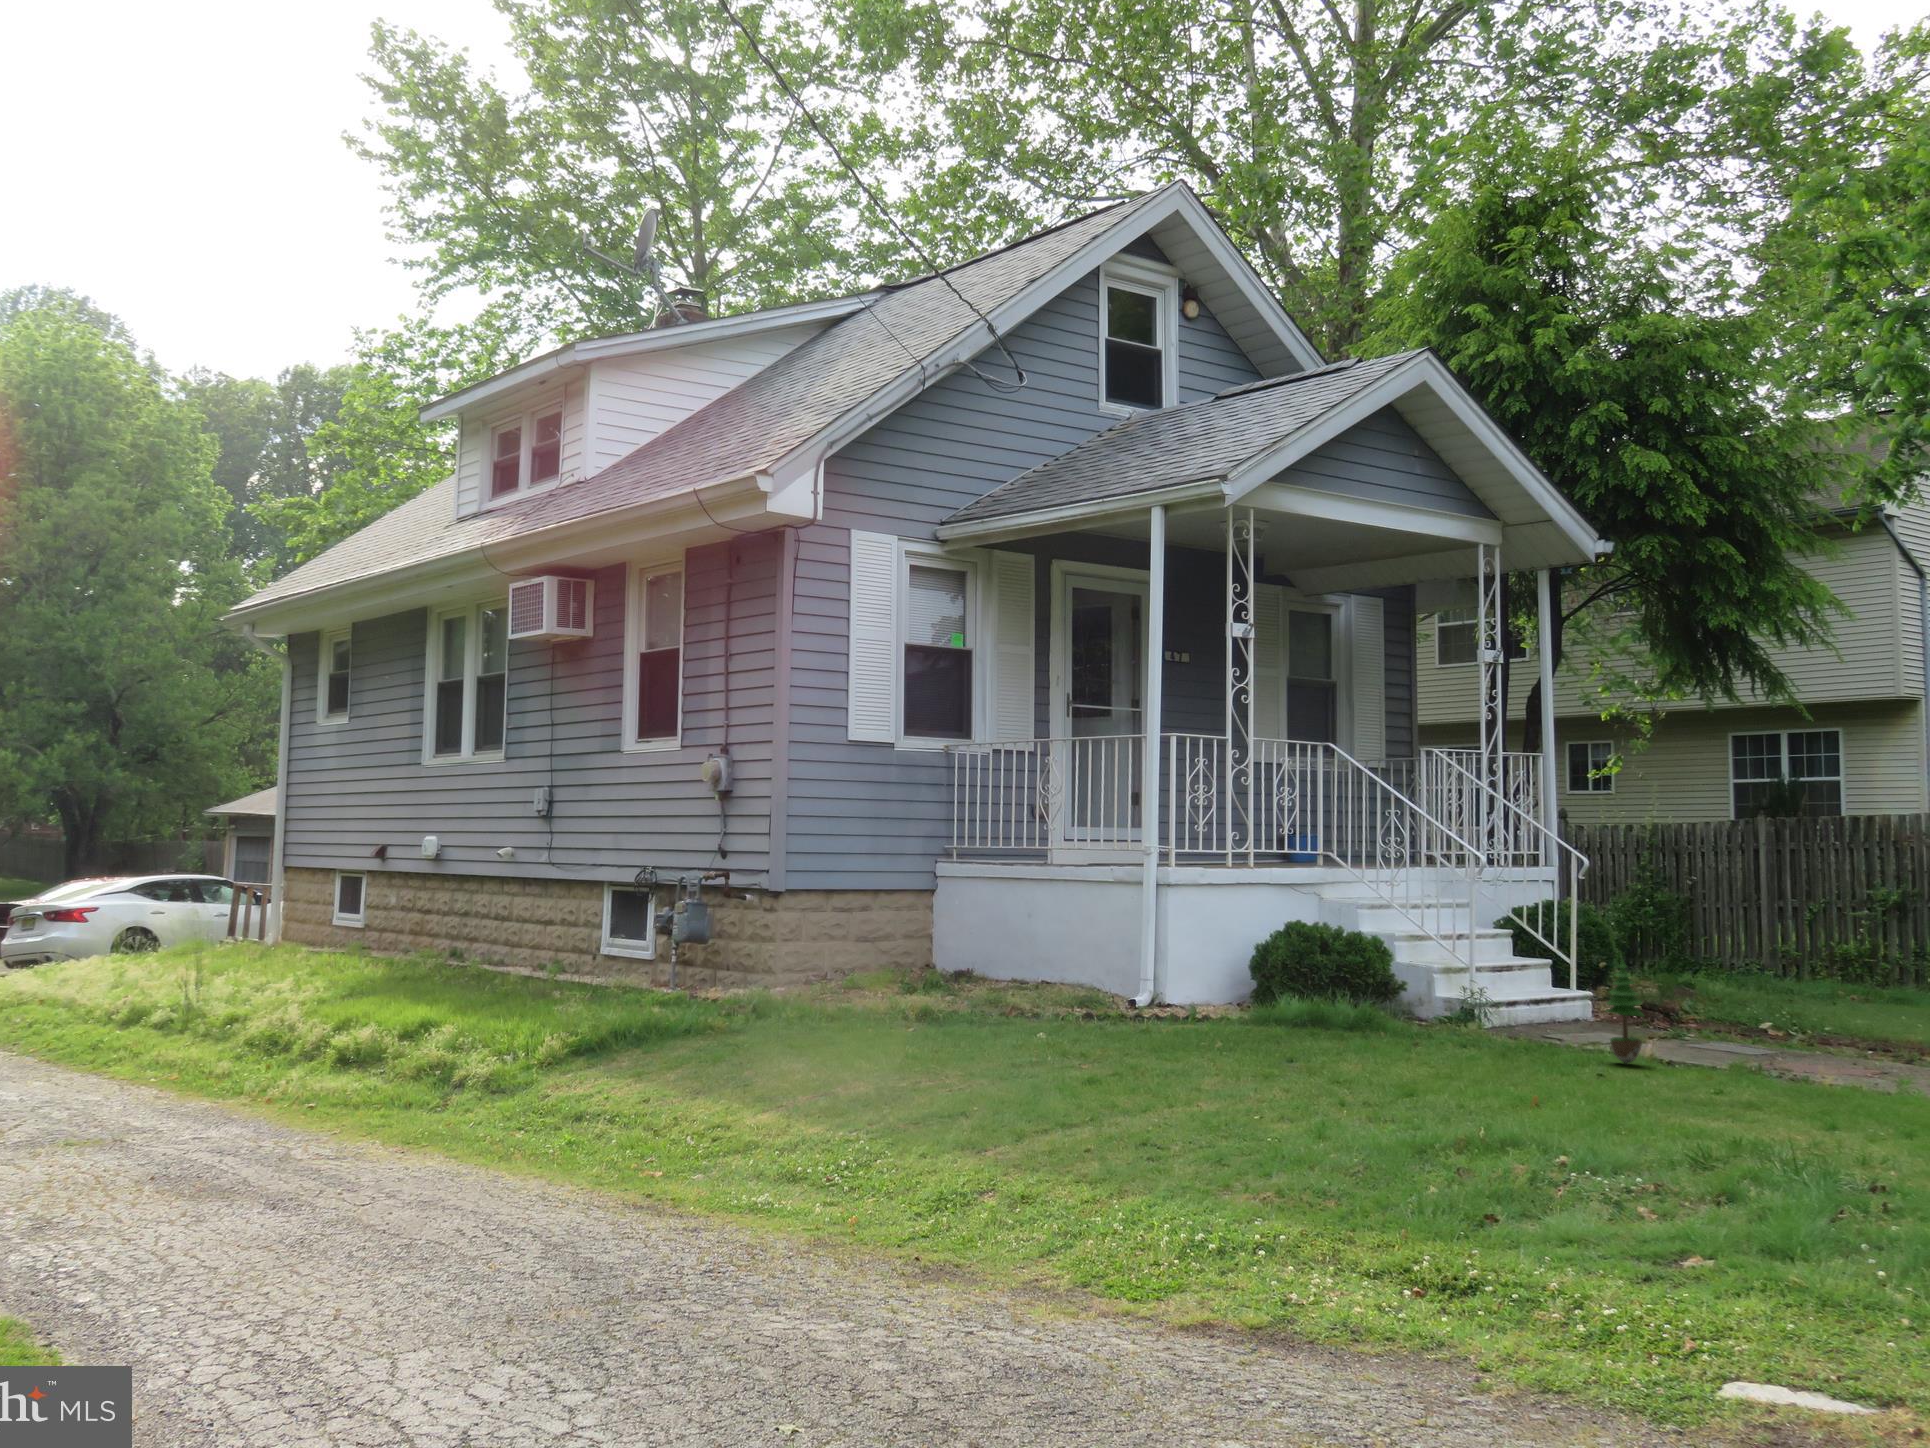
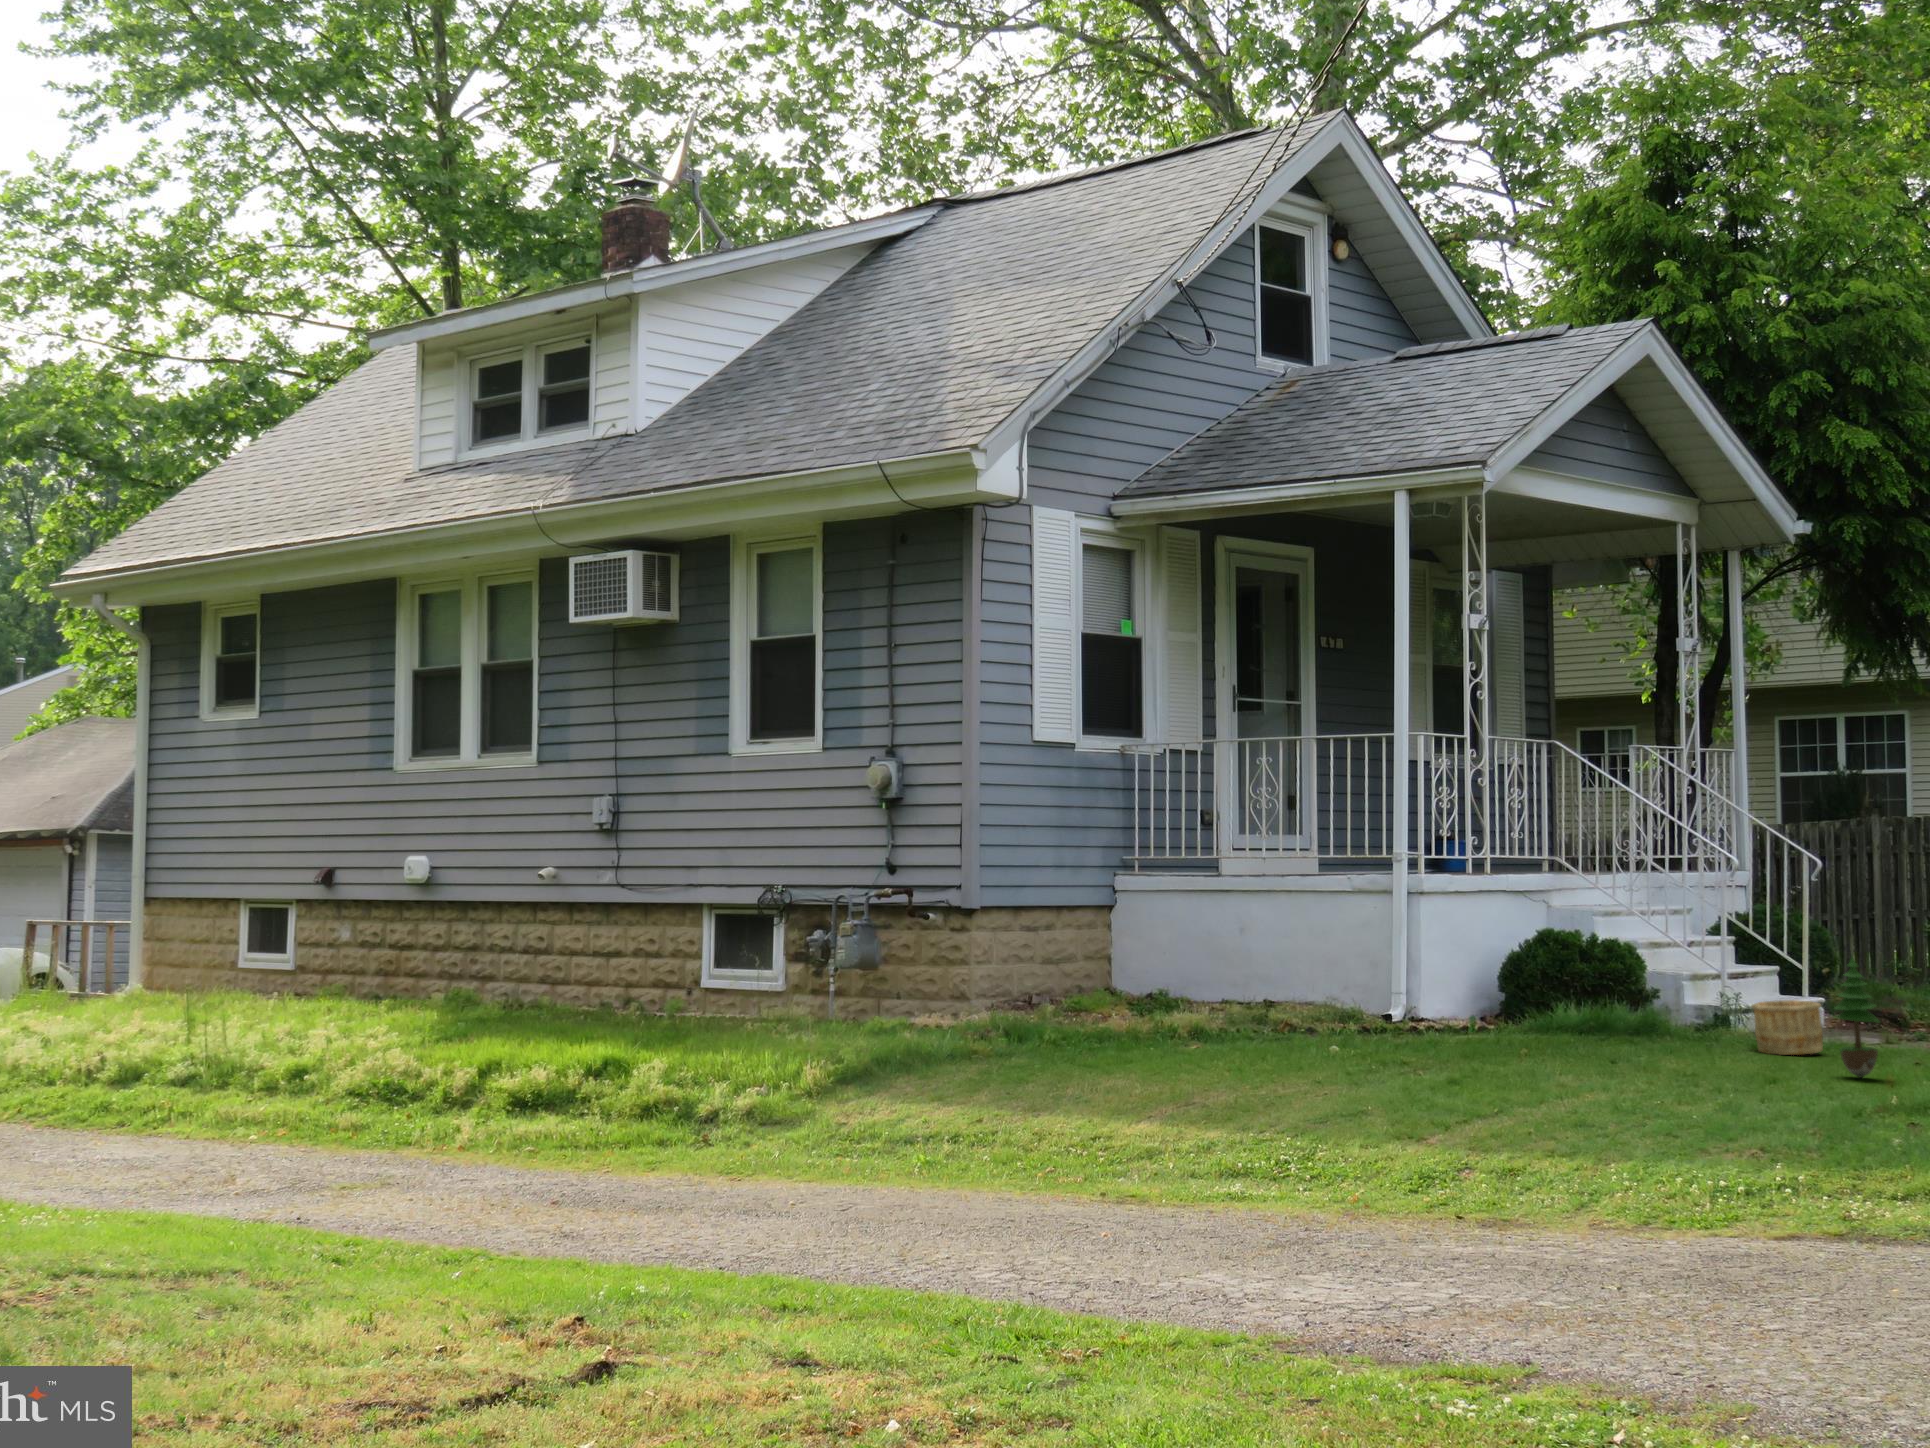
wooden bucket: none [1532,992,1591,1040] -> present [1751,1000,1823,1055]

